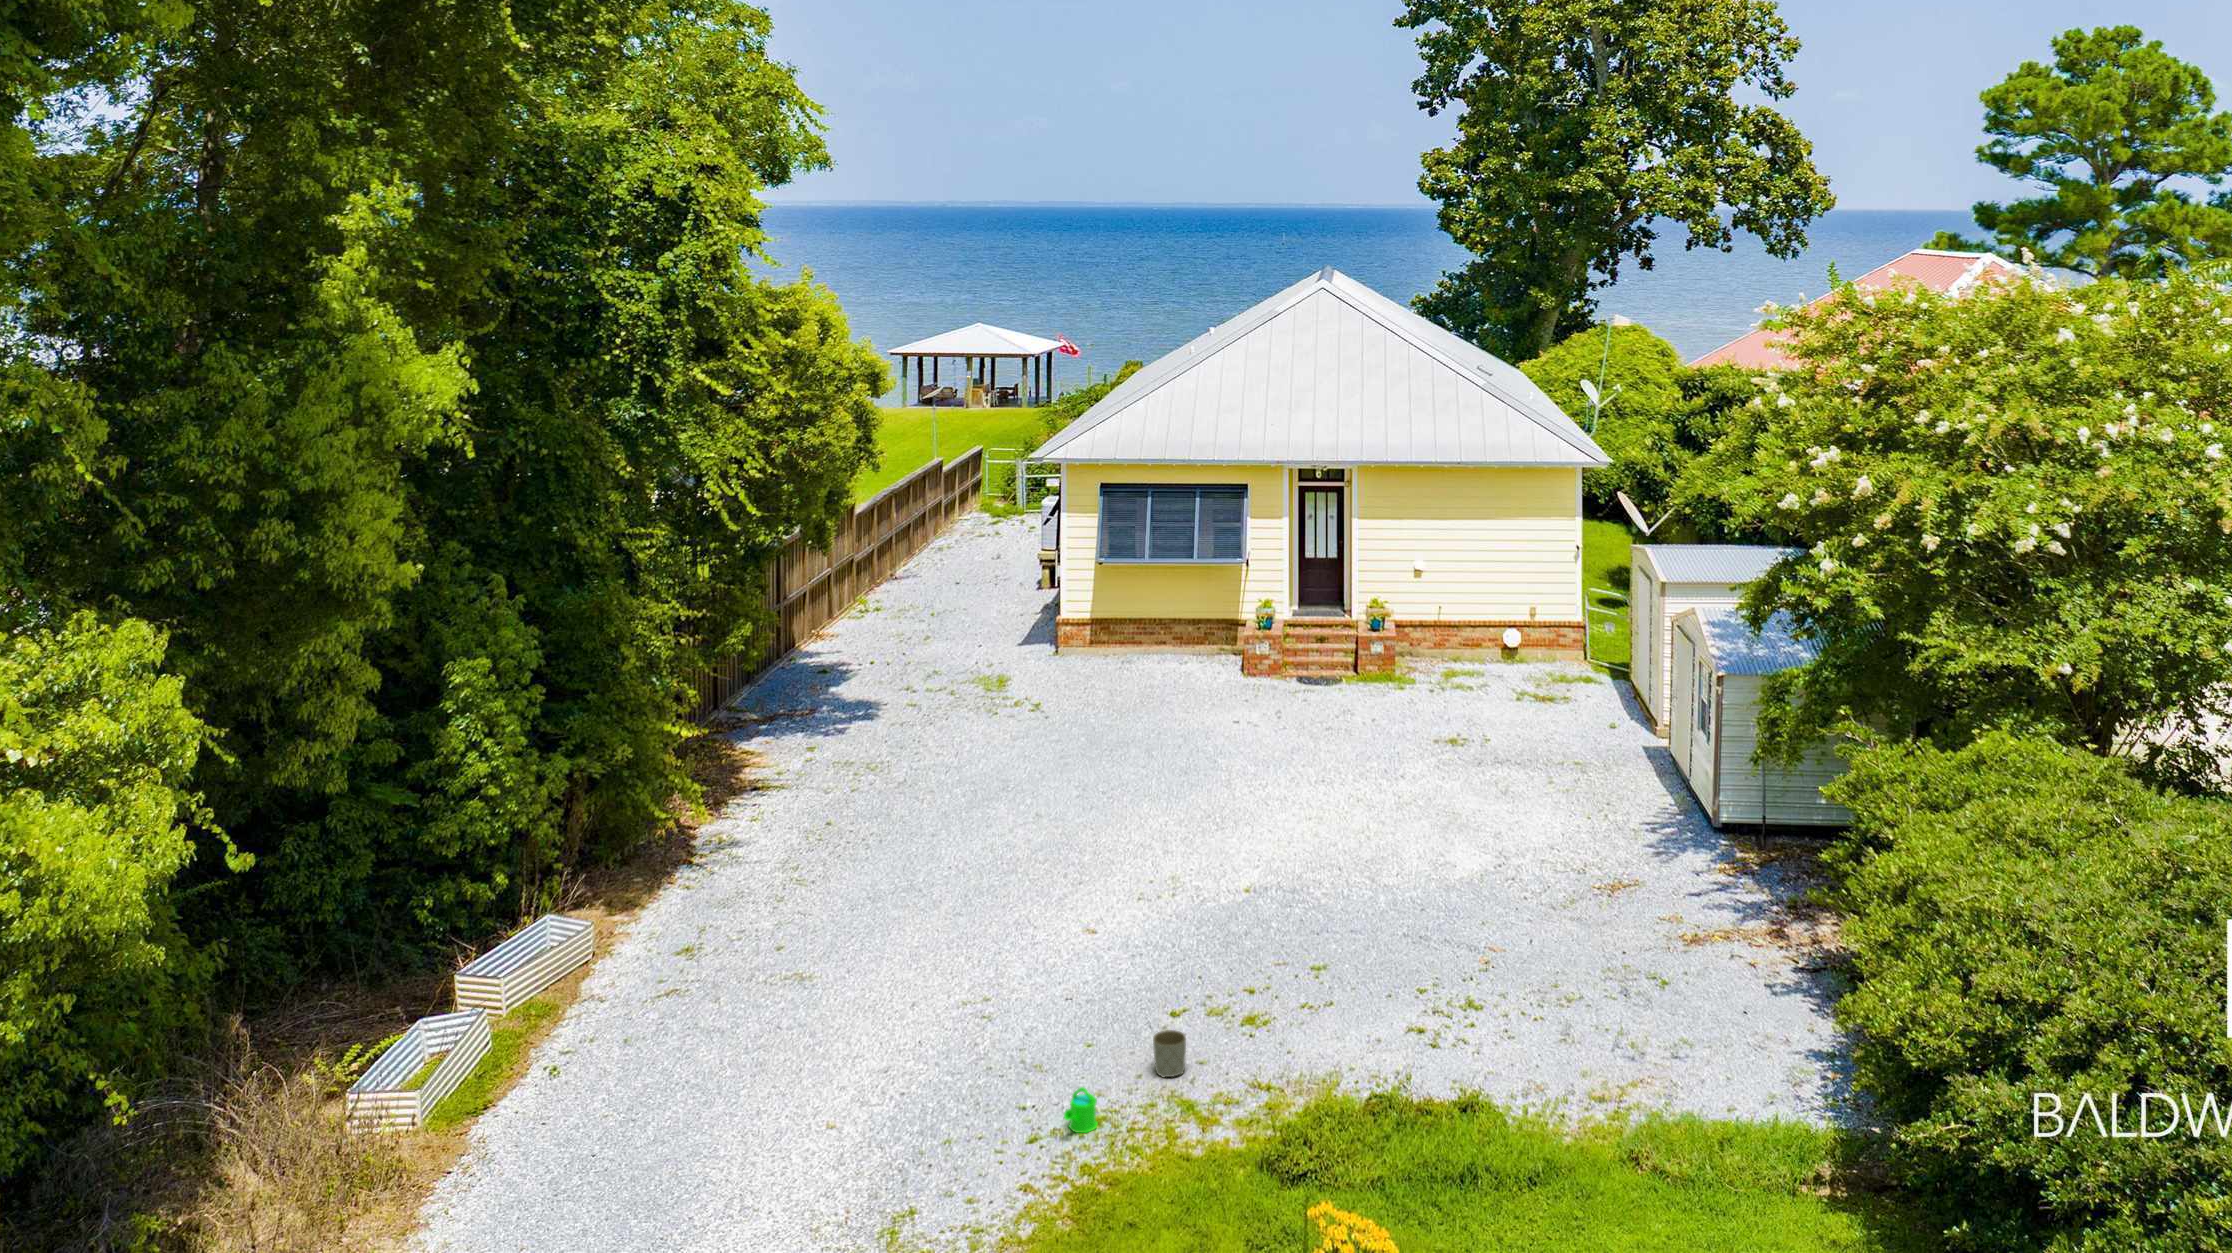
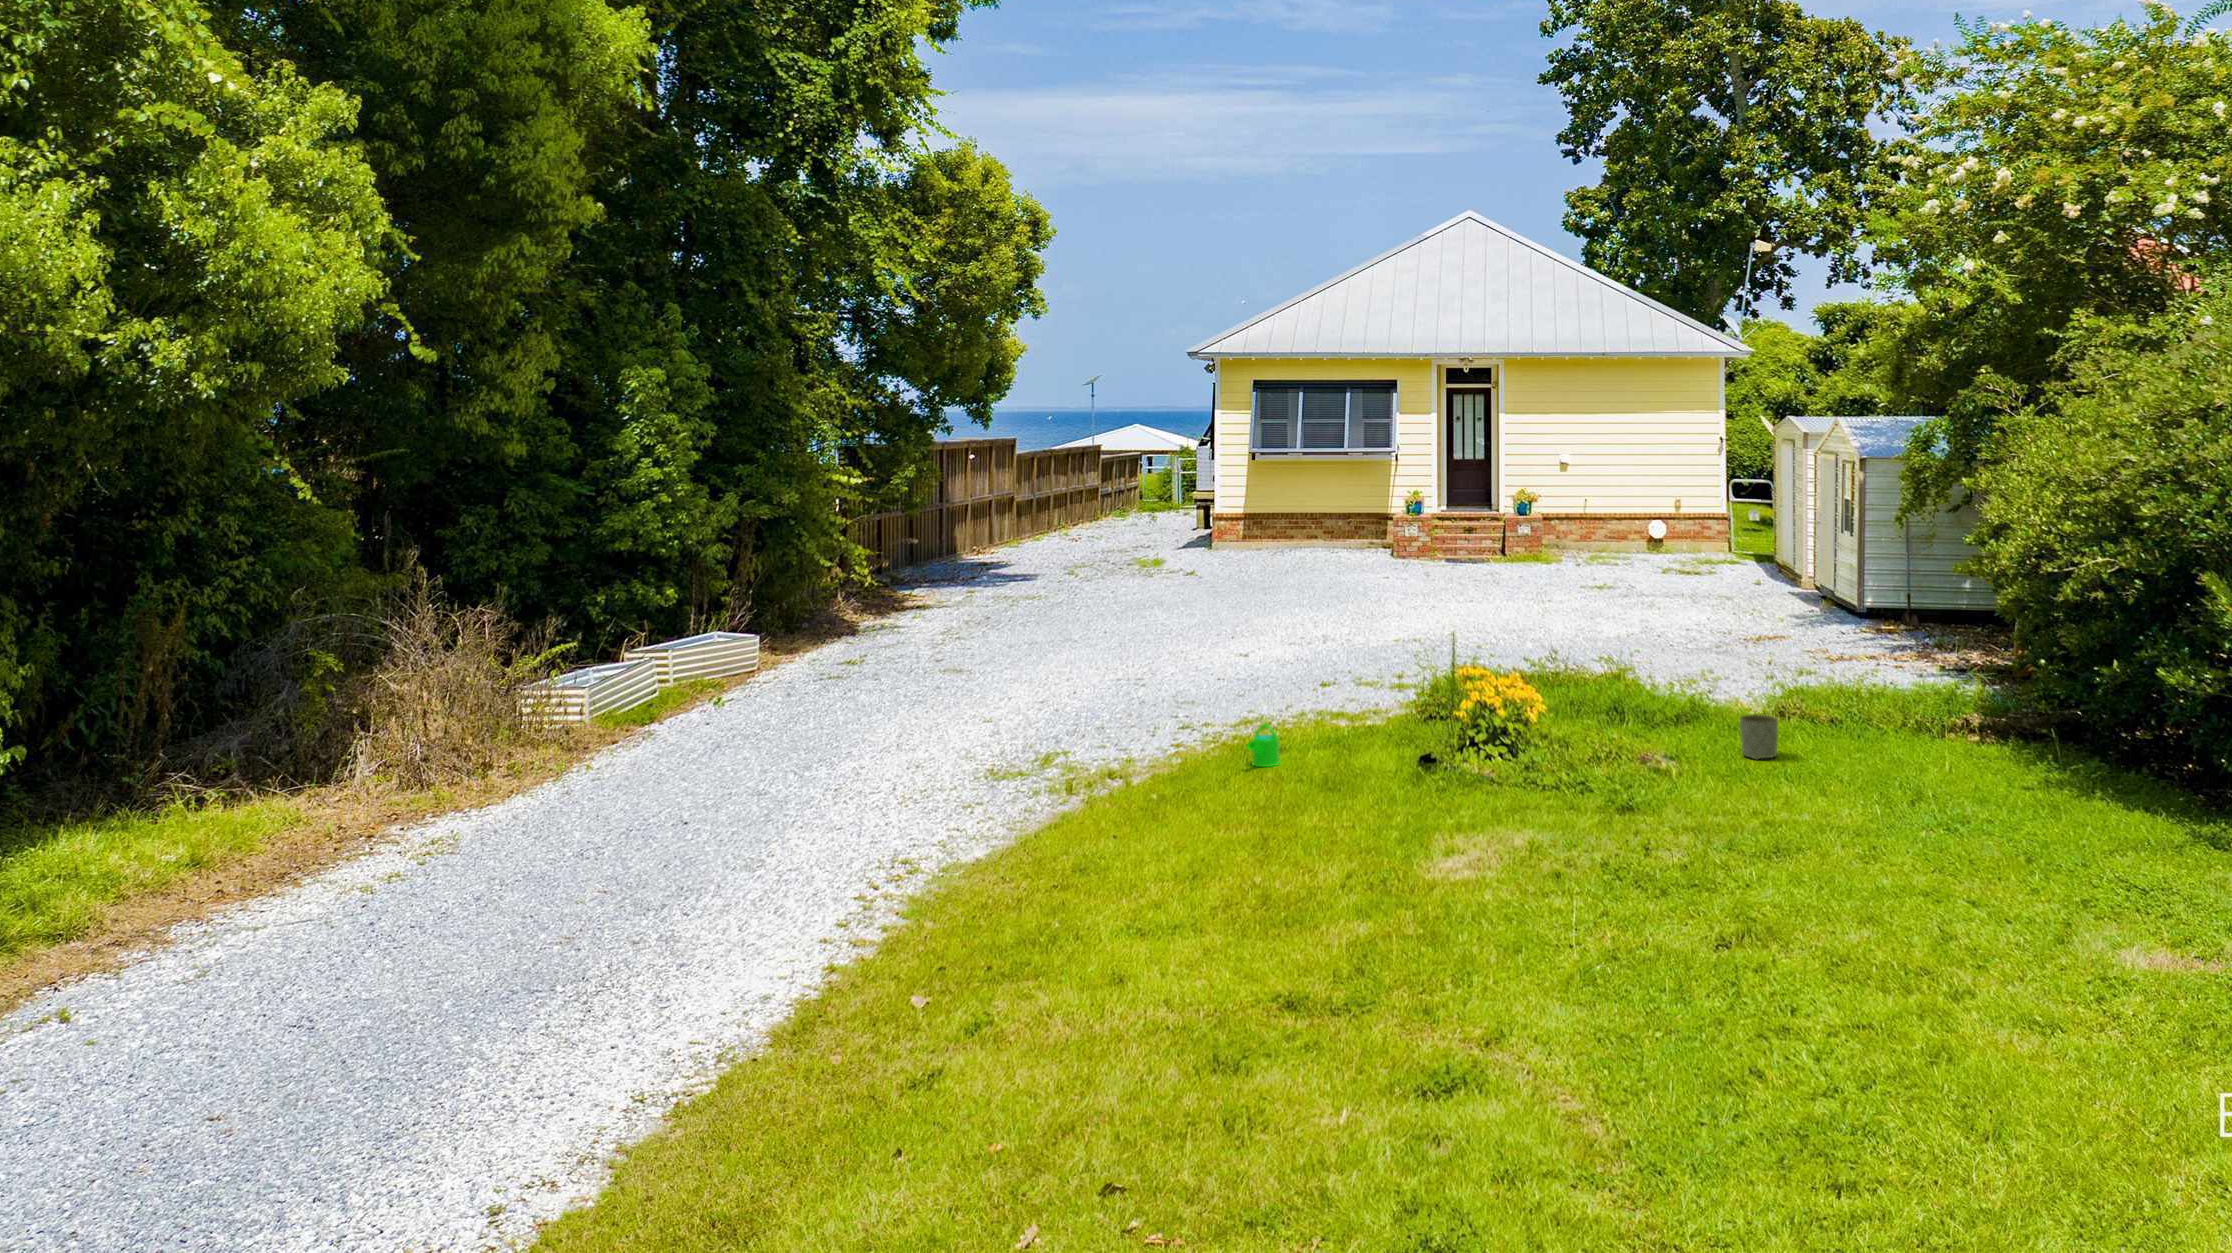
planter: present [1153,1030,1186,1077] -> present [1740,714,1778,760]

